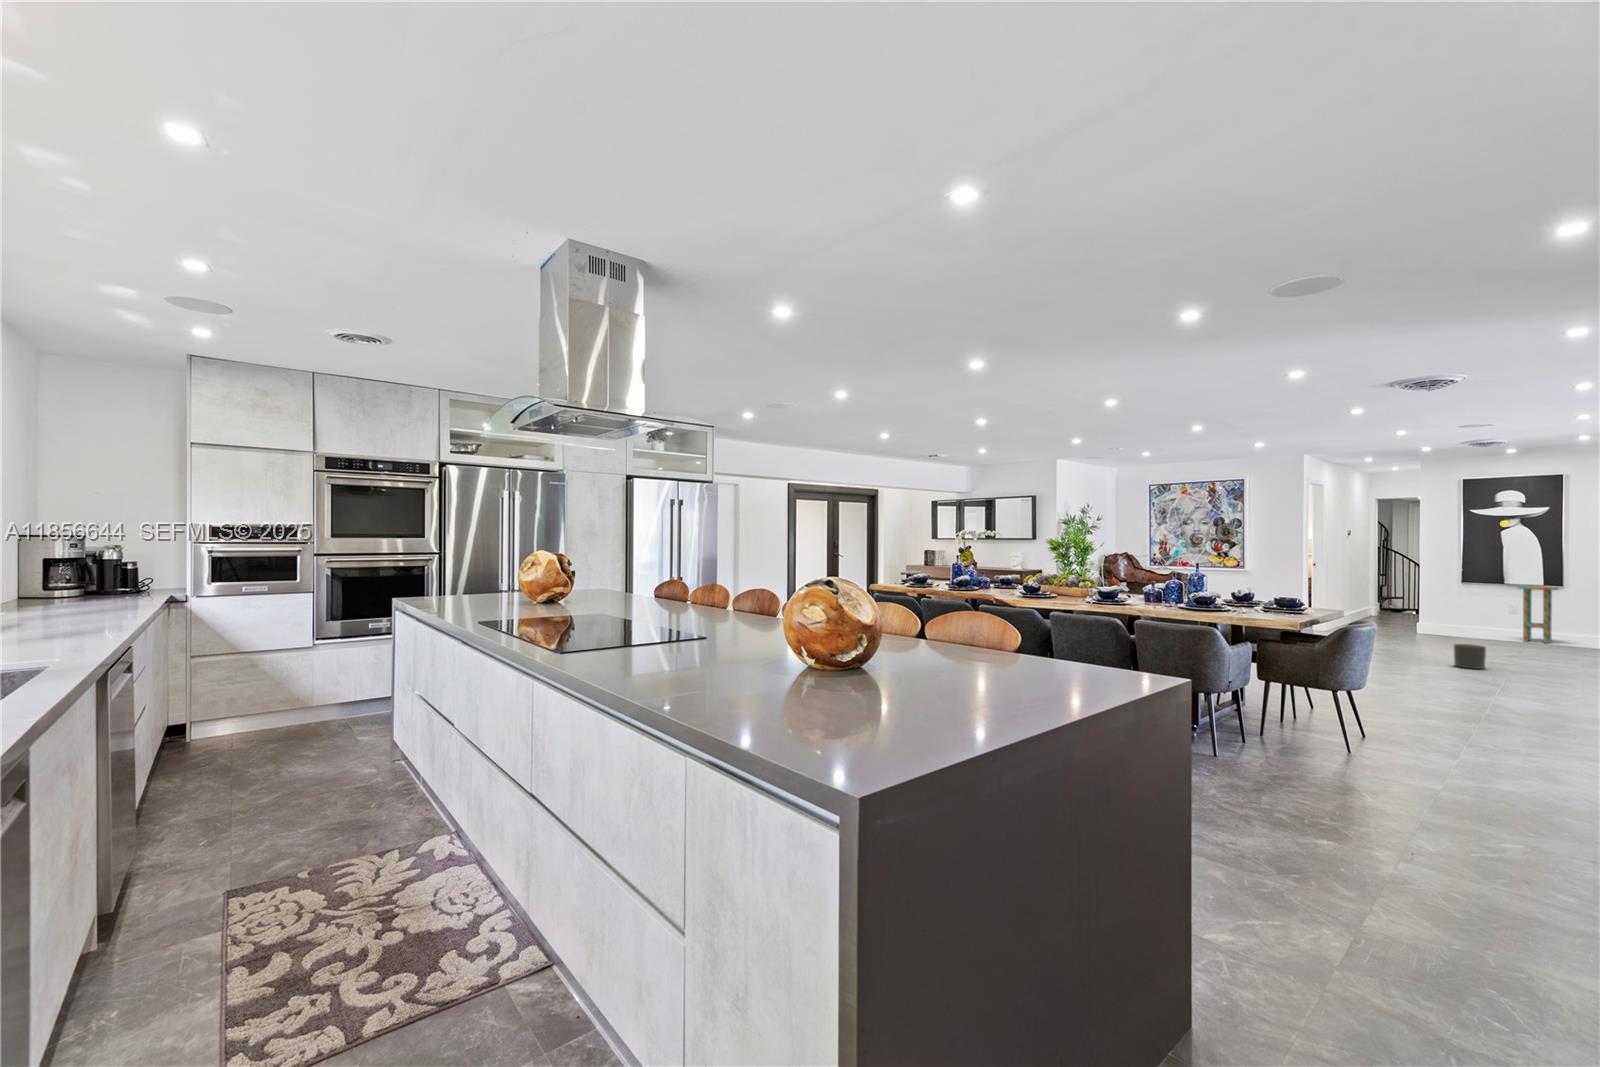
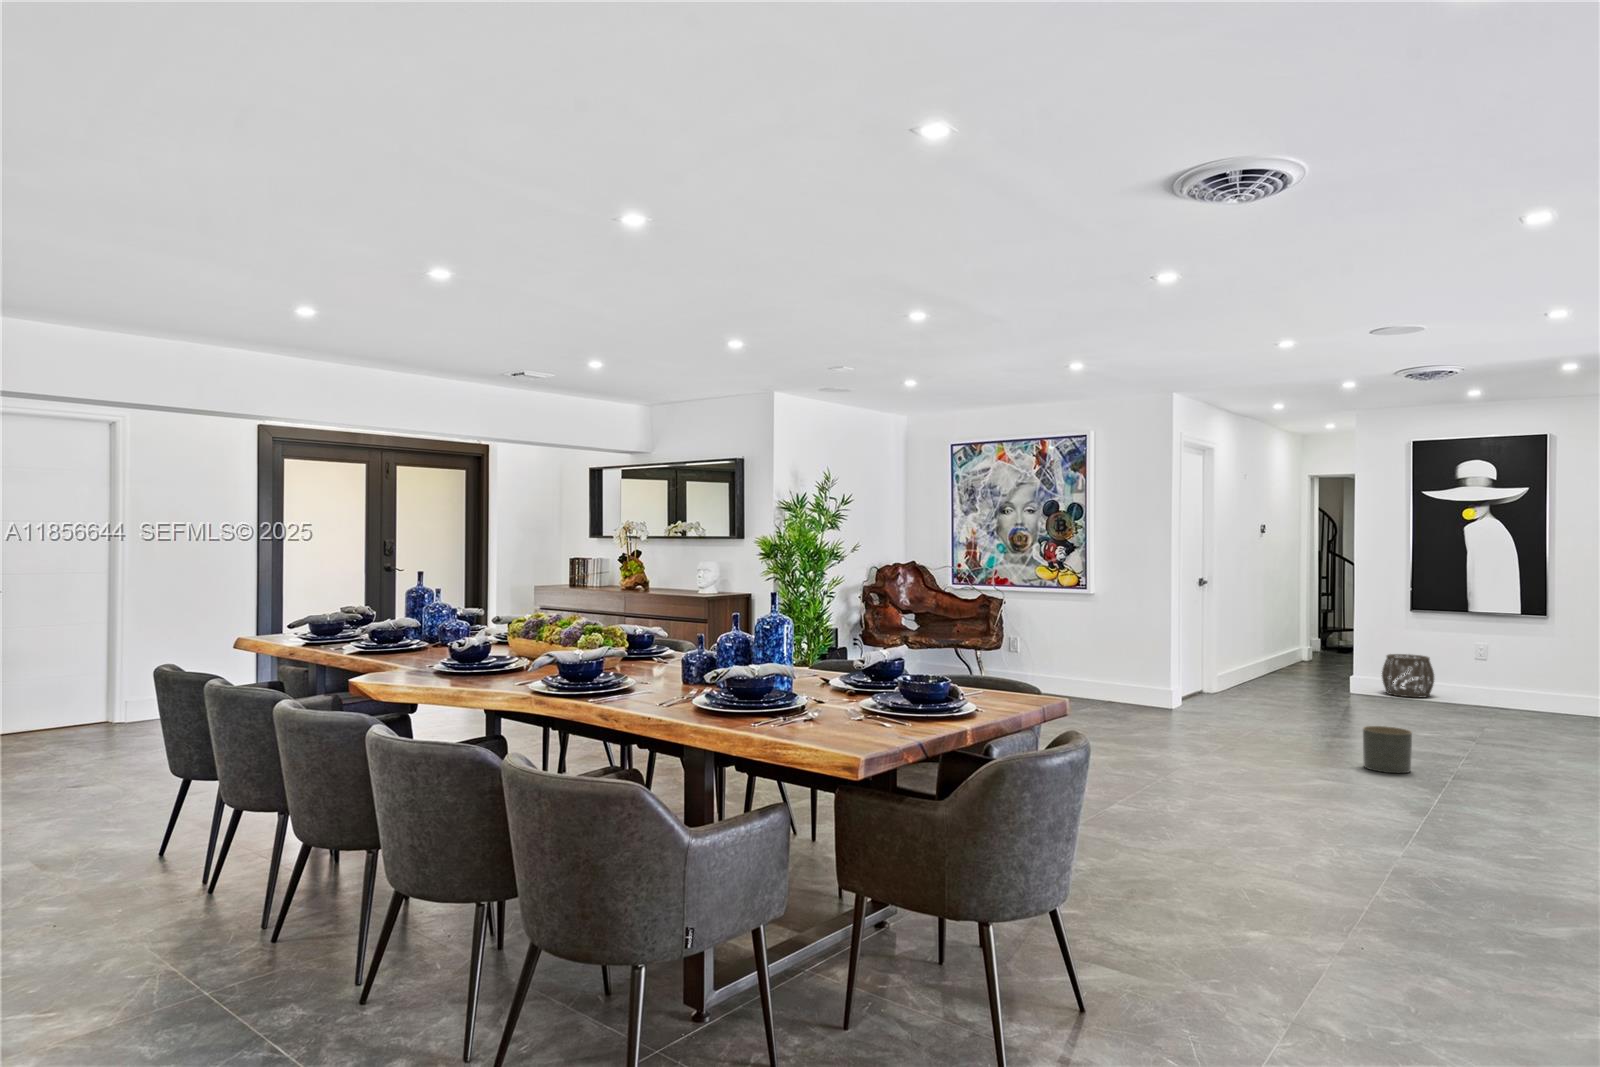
side table: present [1518,586,1558,643] -> none [1485,614,1543,709]
woven basket: none [1443,610,1481,637] -> present [1382,654,1434,698]

